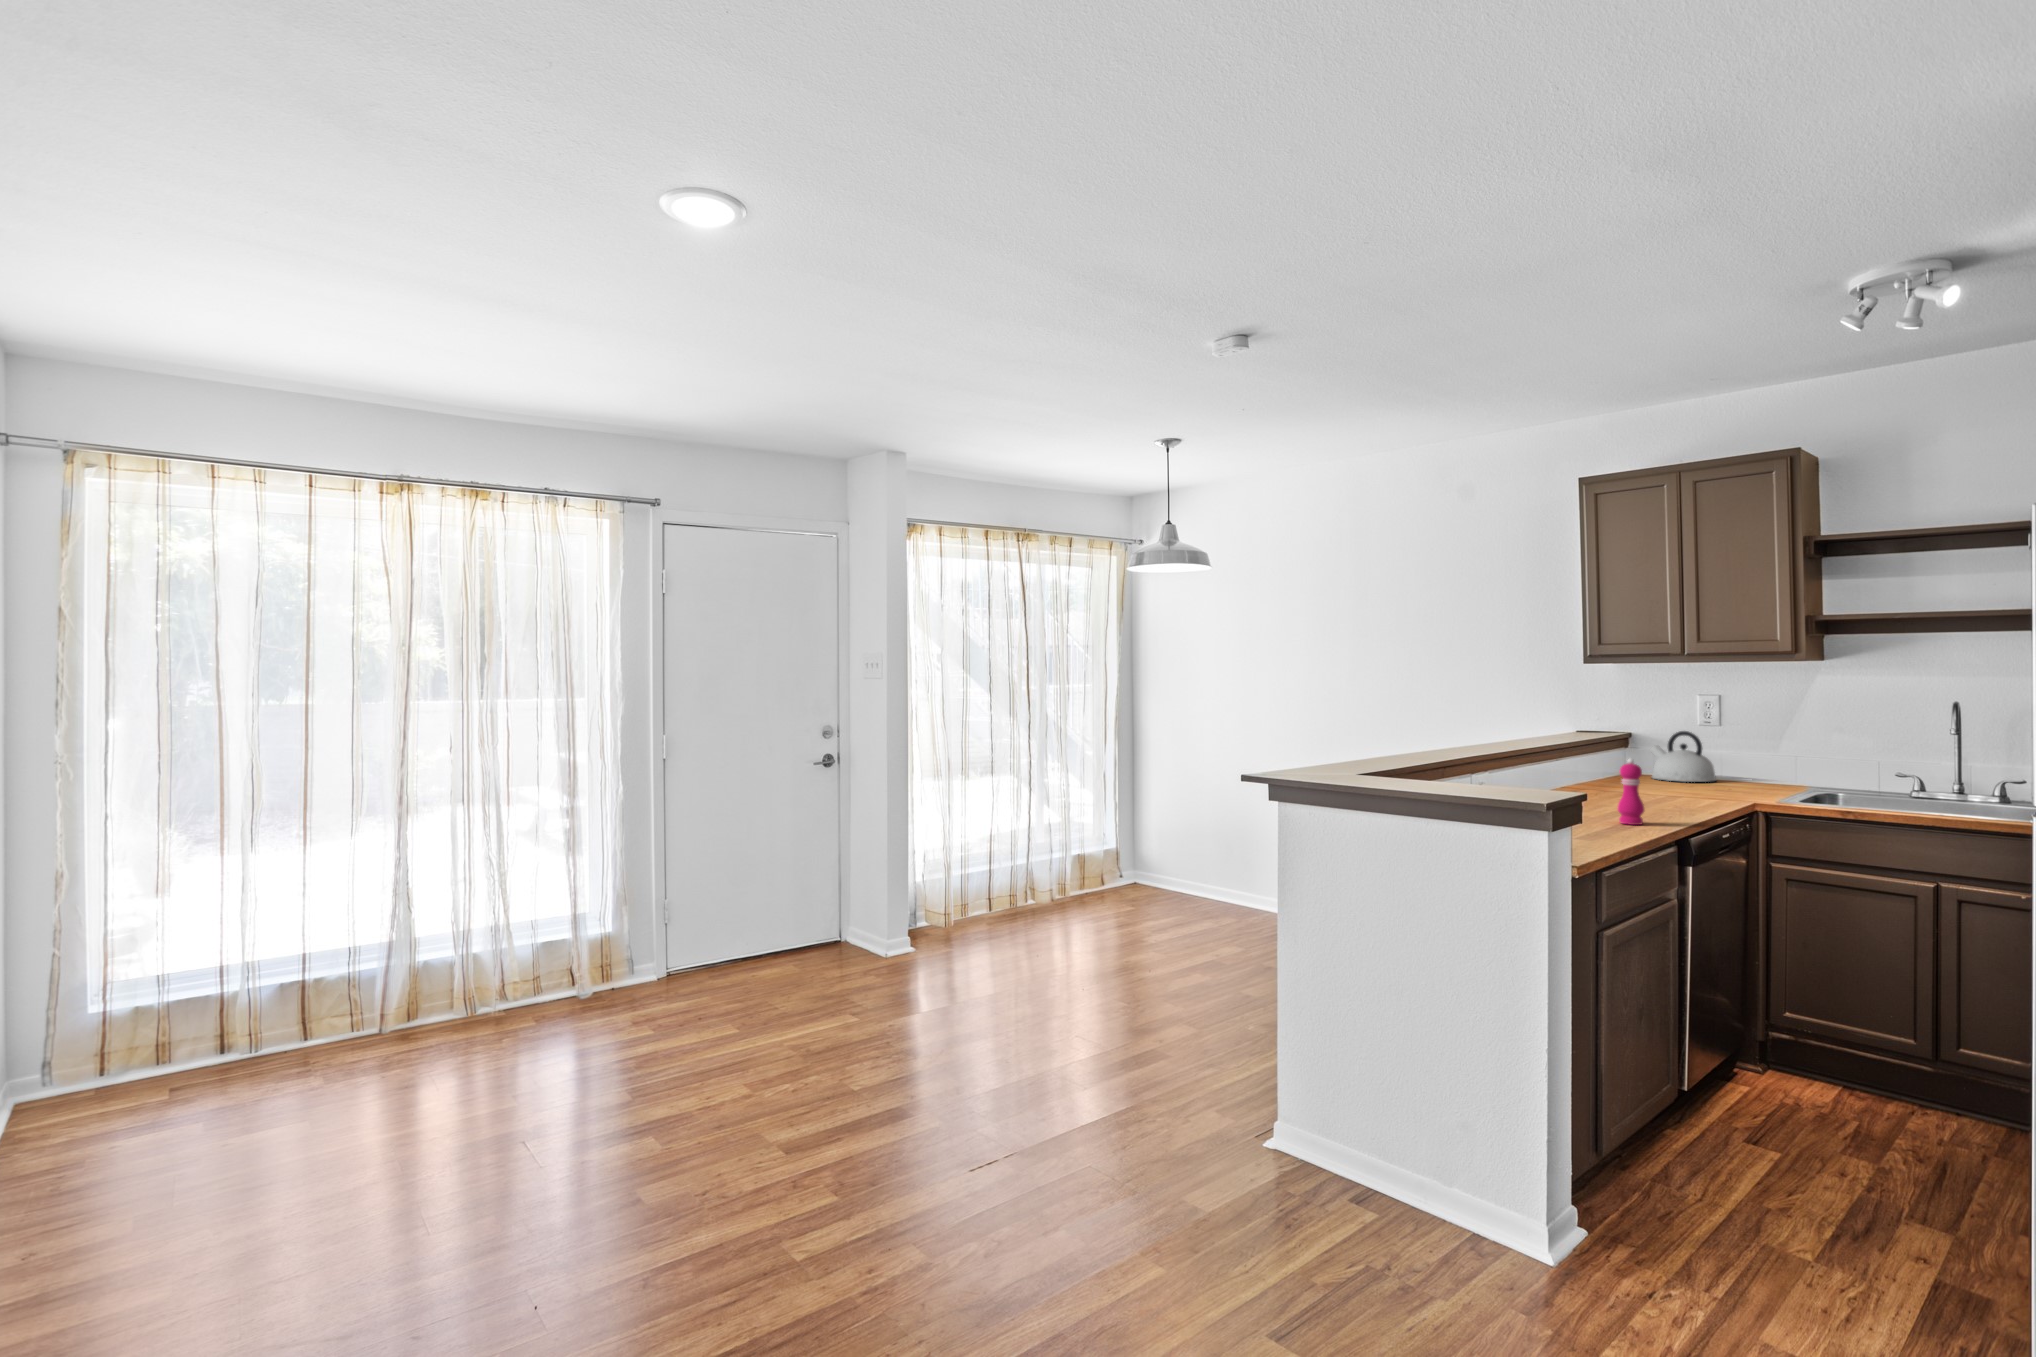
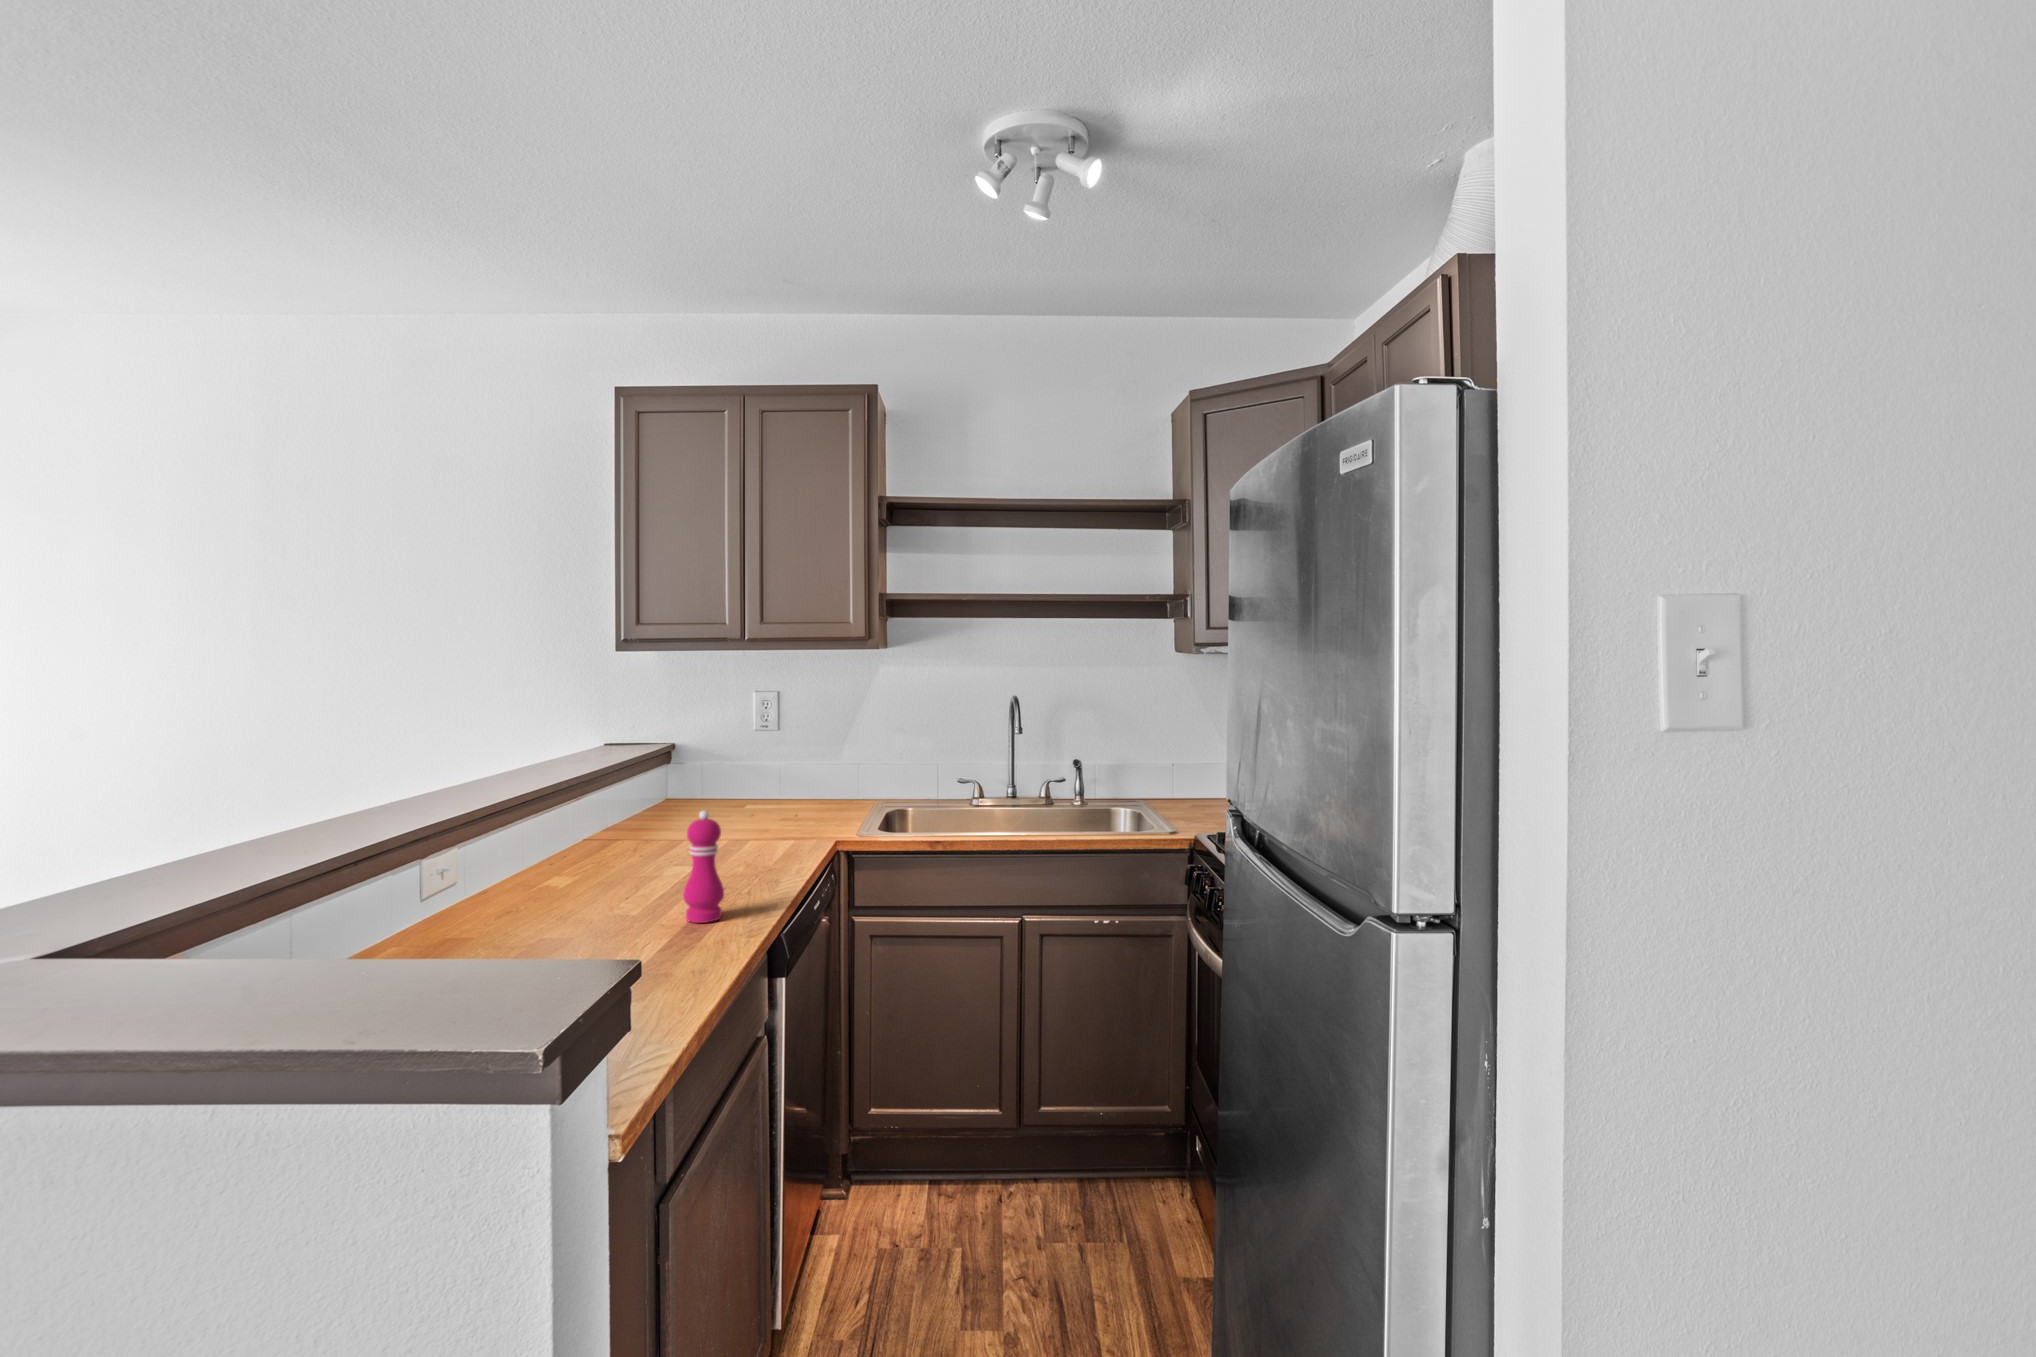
kettle: present [1651,731,1716,782] -> none [700,737,777,805]

